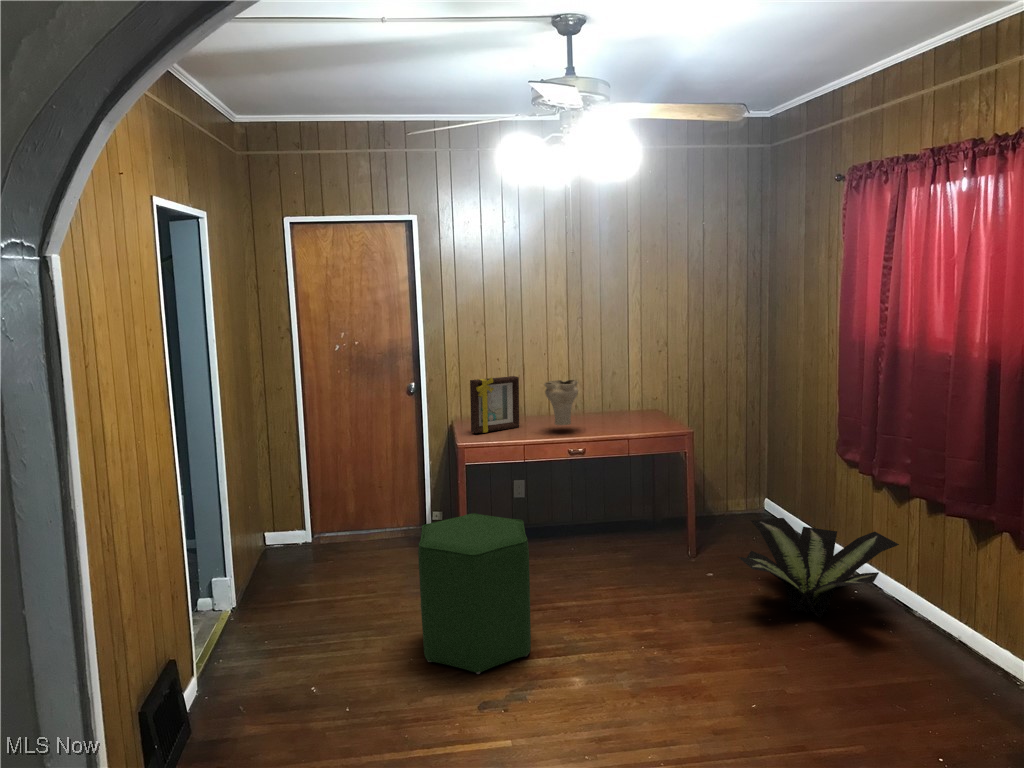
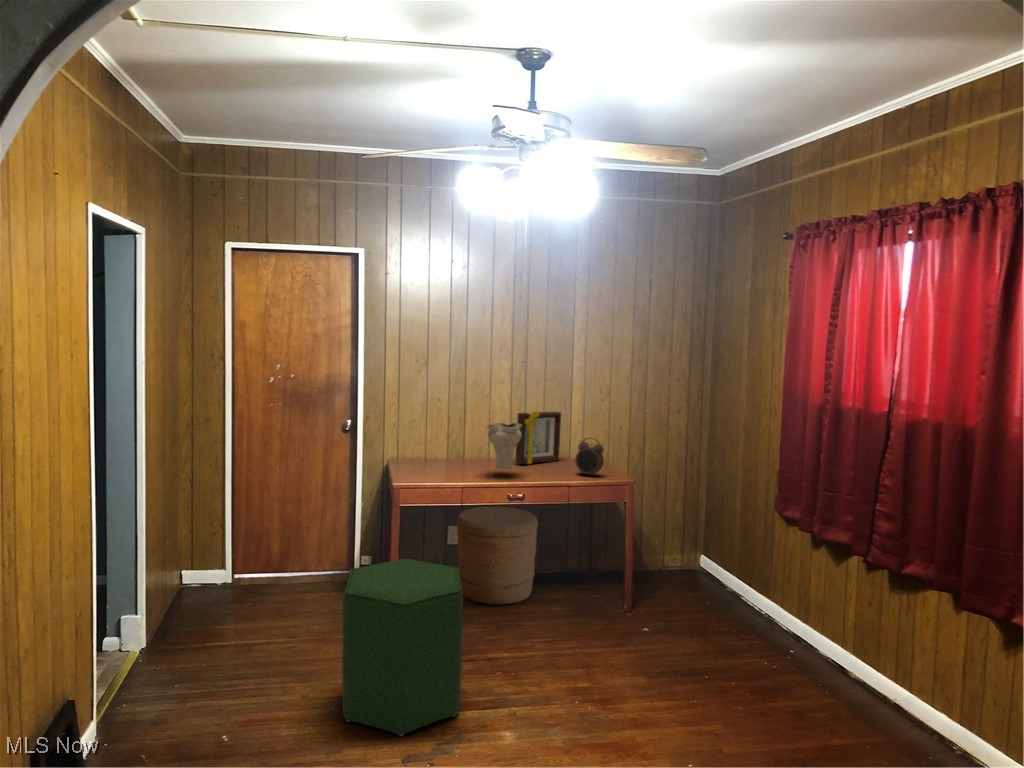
picture frame: present [470,376,519,433] -> present [516,412,561,464]
alarm clock: none [632,391,661,429] -> present [575,440,604,475]
woven basket: none [519,461,598,555] -> present [456,506,538,605]
potted plant: present [738,518,899,618] -> none [678,573,840,680]

